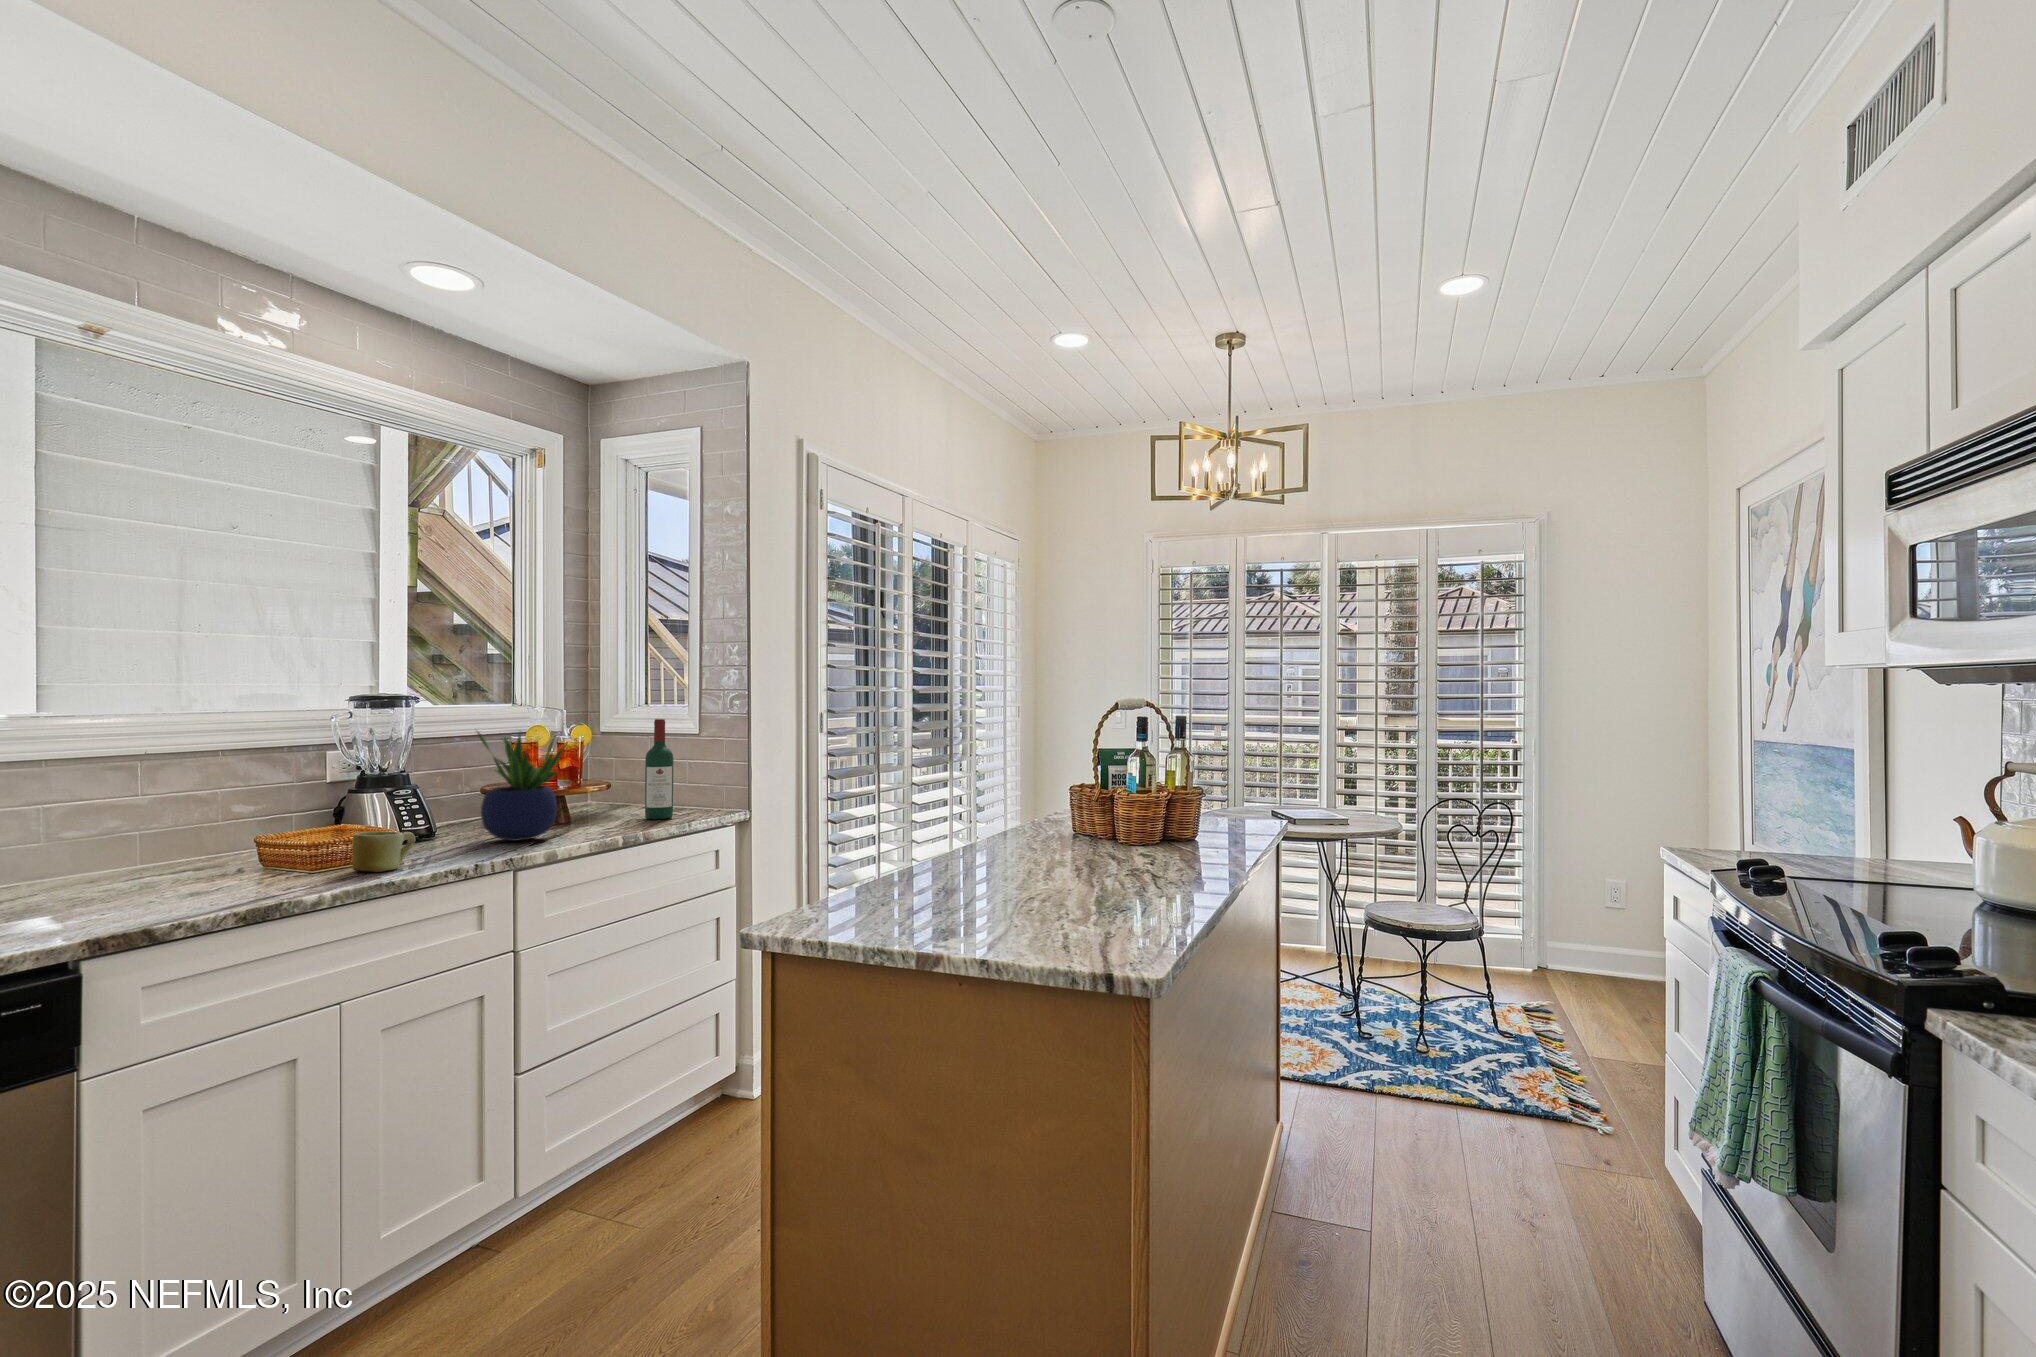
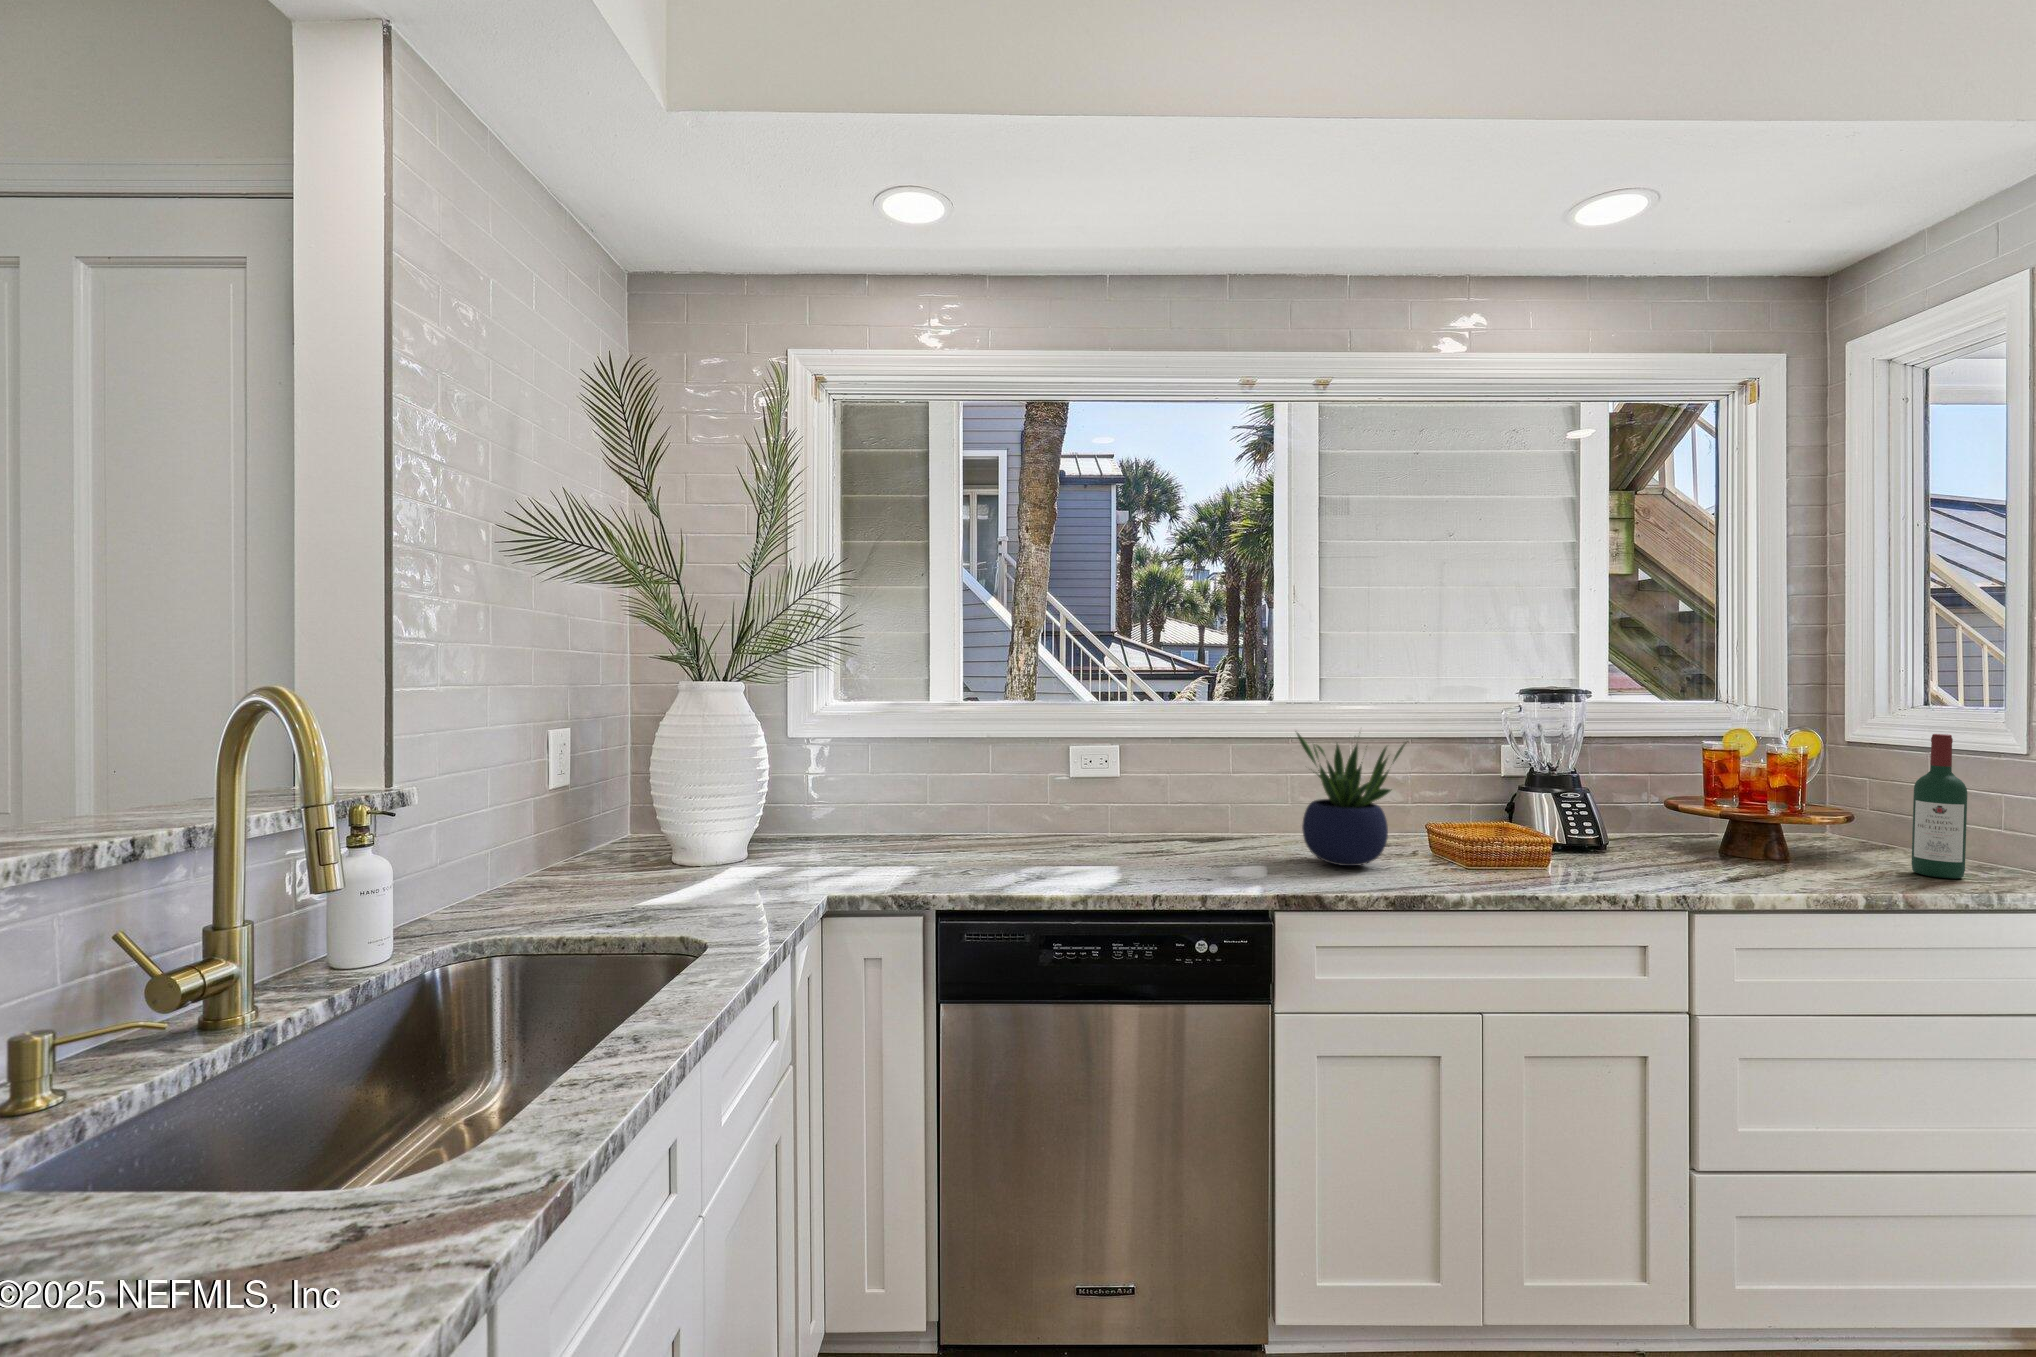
potted plant: present [477,732,566,841] -> present [1297,733,1405,866]
mug: present [352,831,415,872] -> none [1504,835,1570,881]

